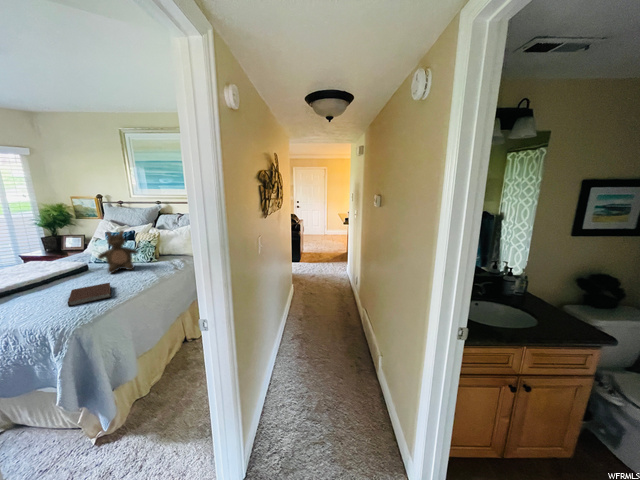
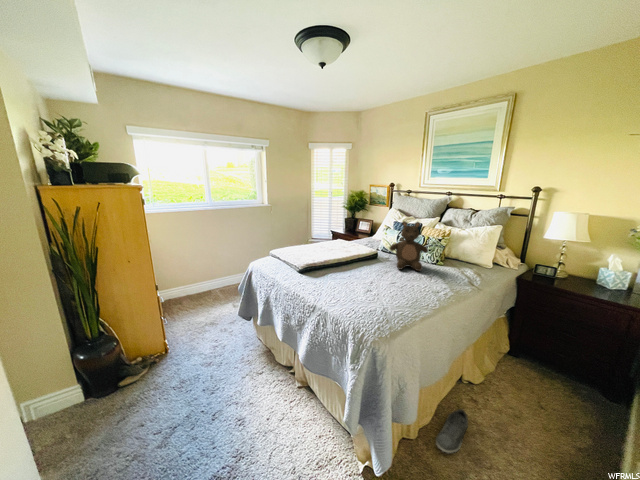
notebook: present [68,283,111,306] -> none [367,281,408,308]
shoe: none [163,351,187,382] -> present [436,409,468,453]

